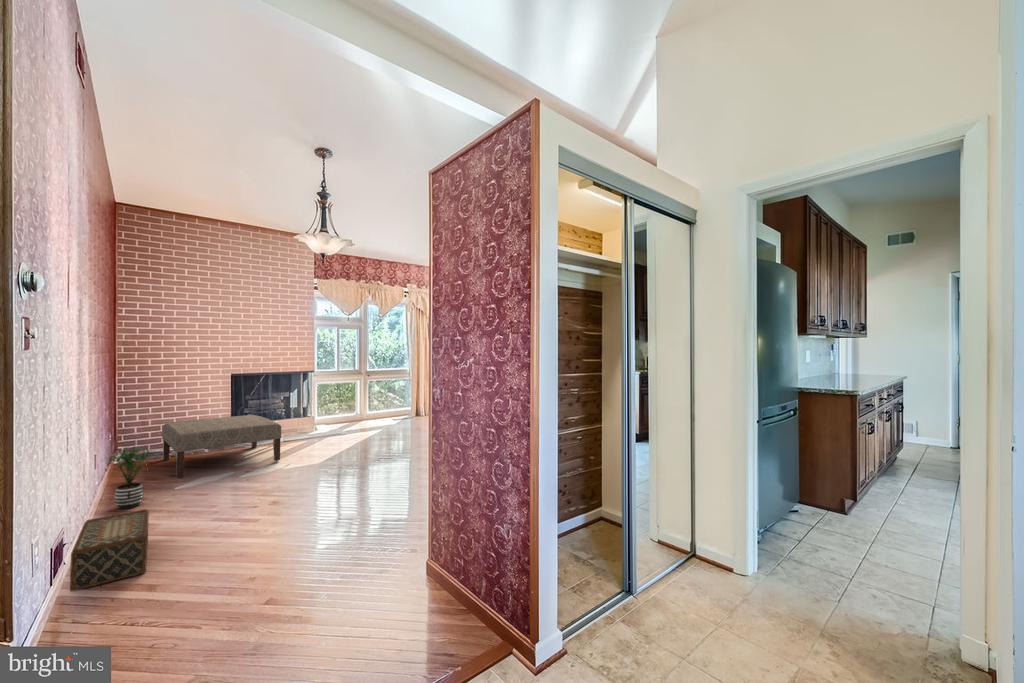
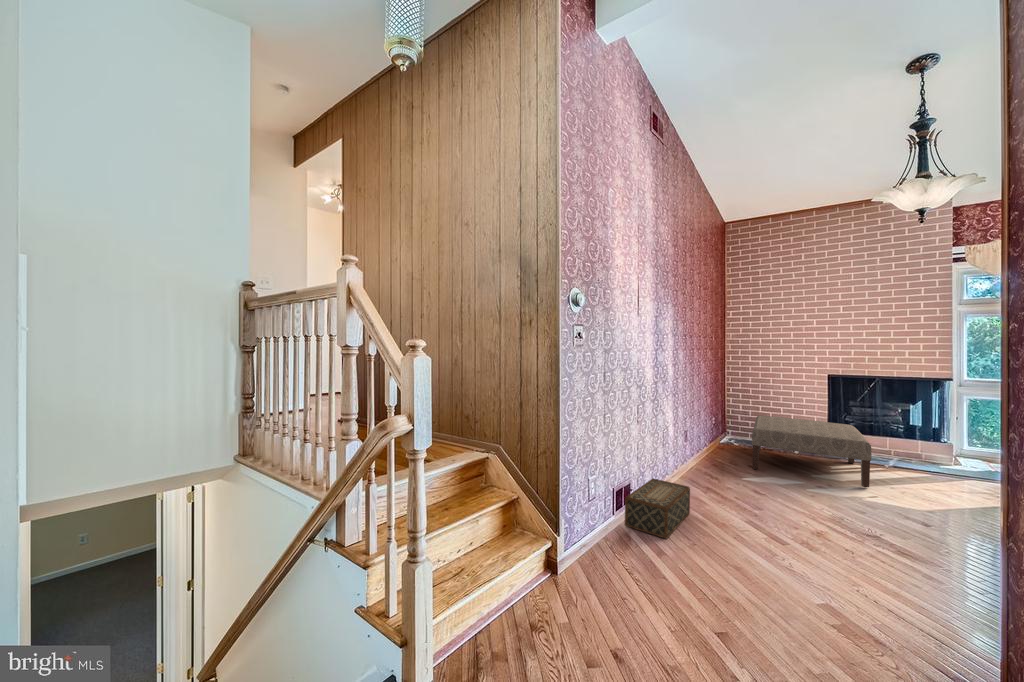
potted plant: present [107,446,158,509] -> none [684,428,726,482]

